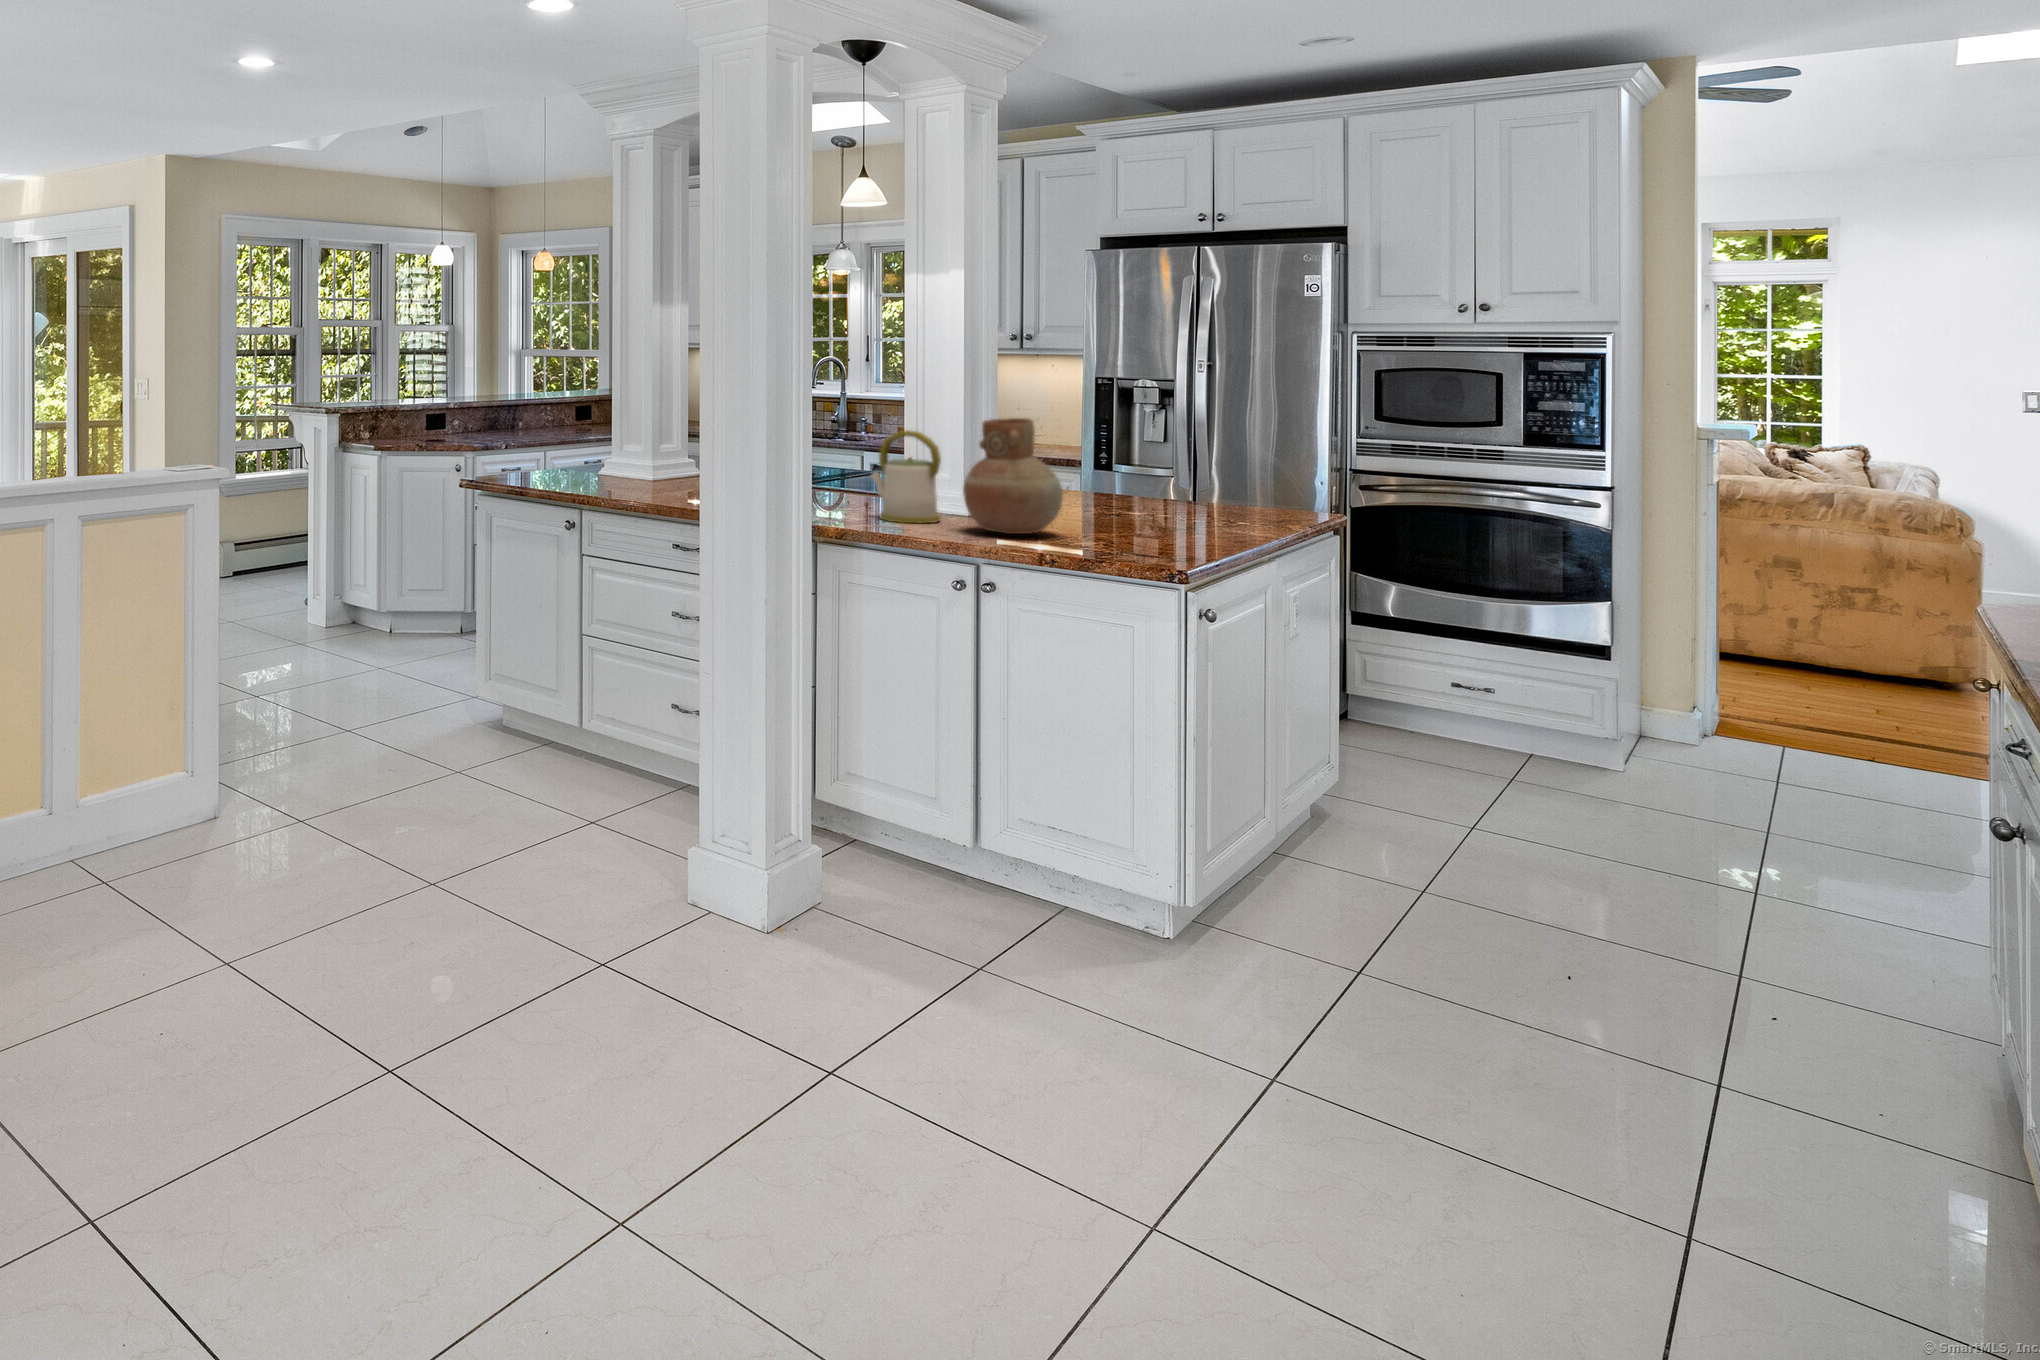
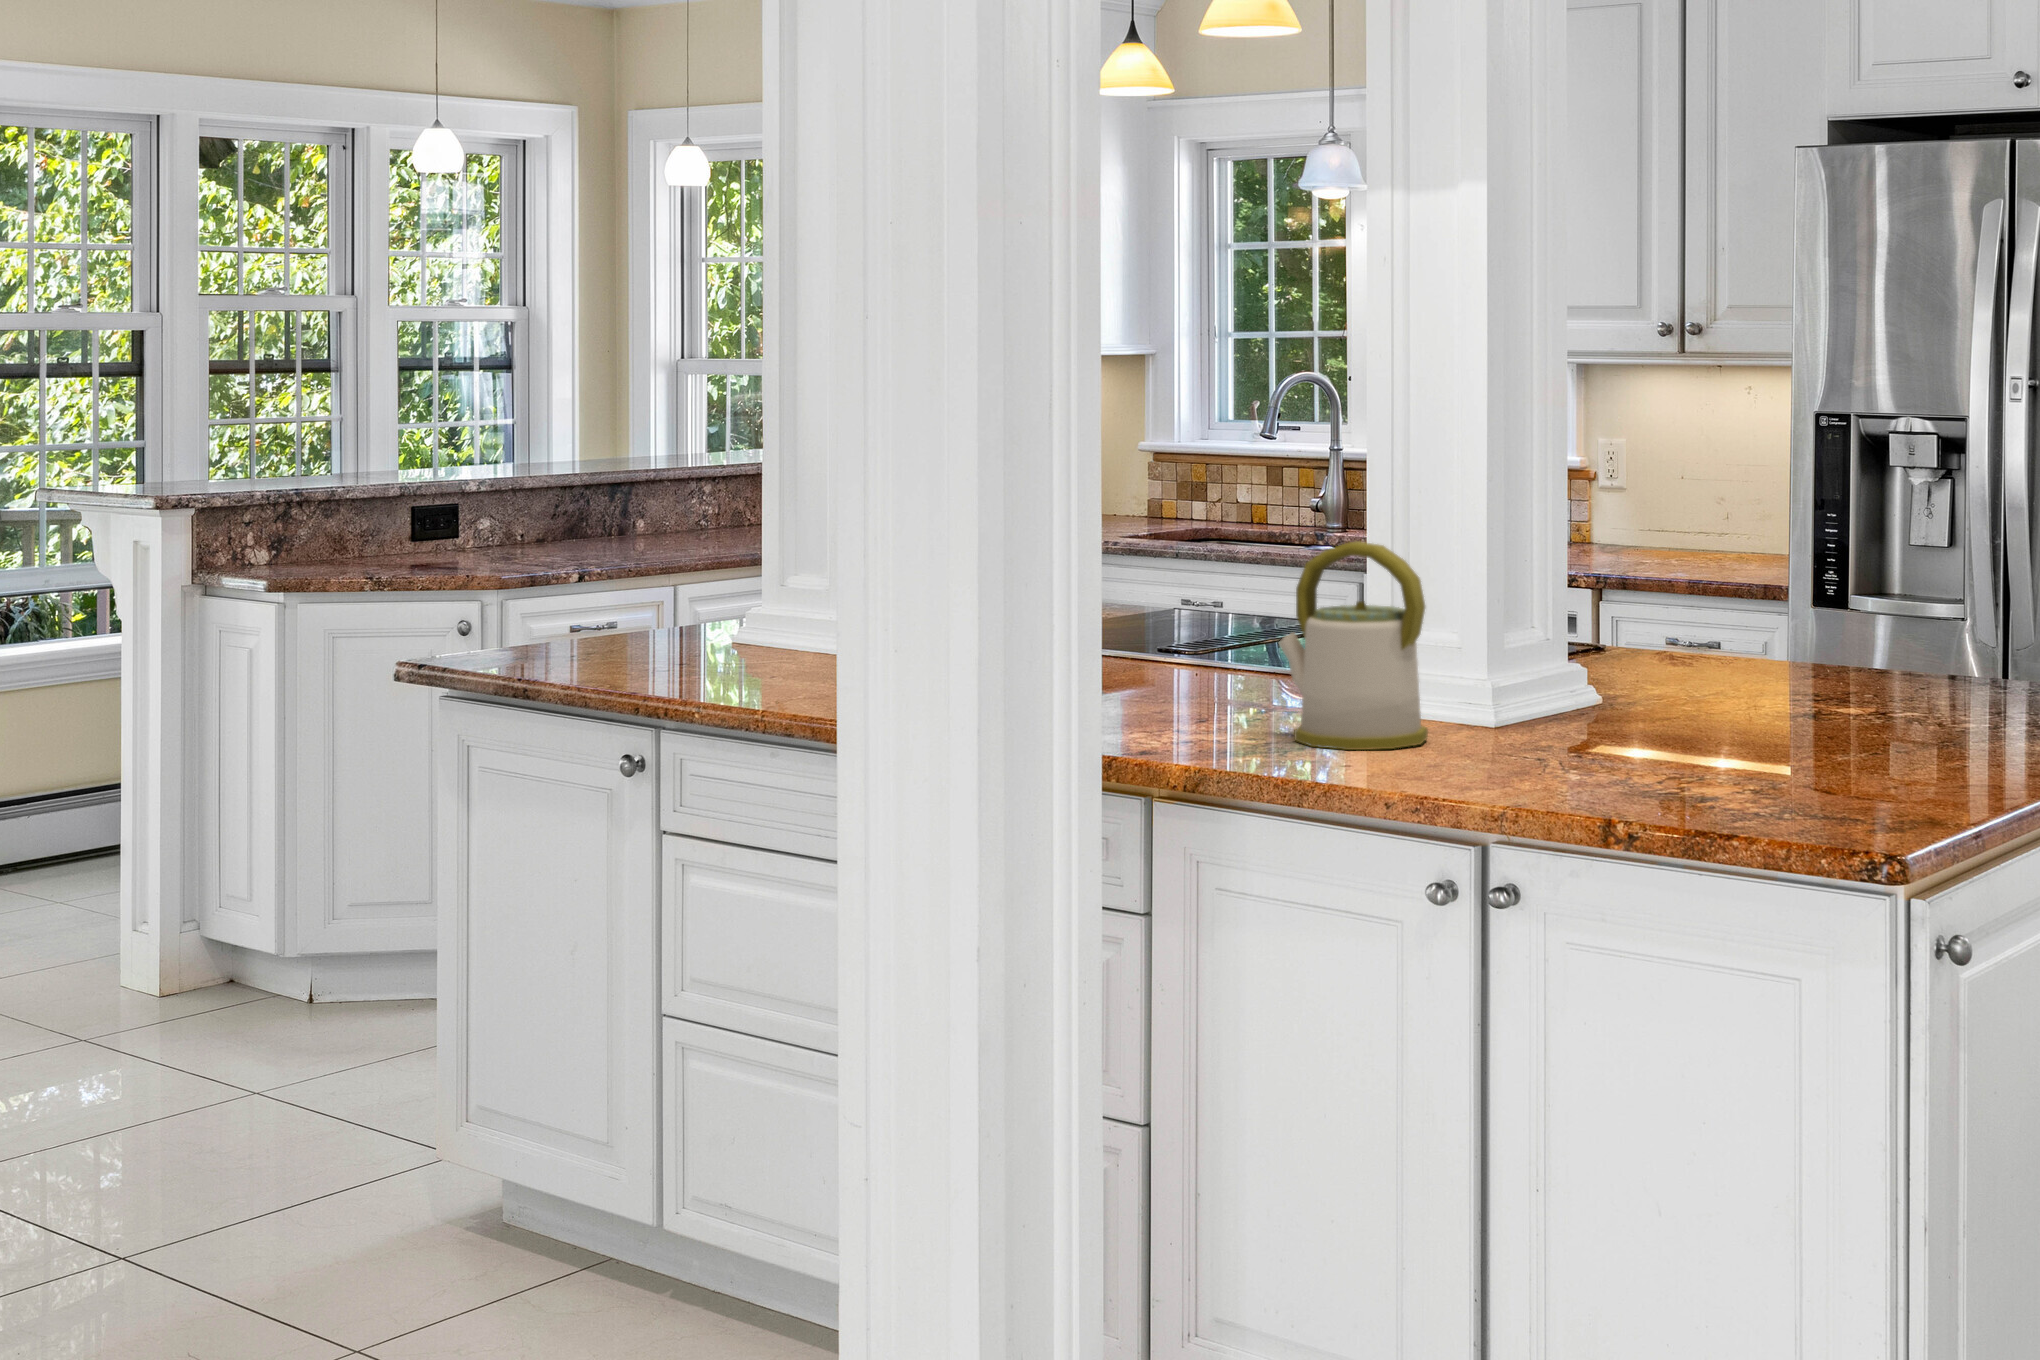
vase: present [963,418,1063,534] -> none [1462,513,1672,771]

